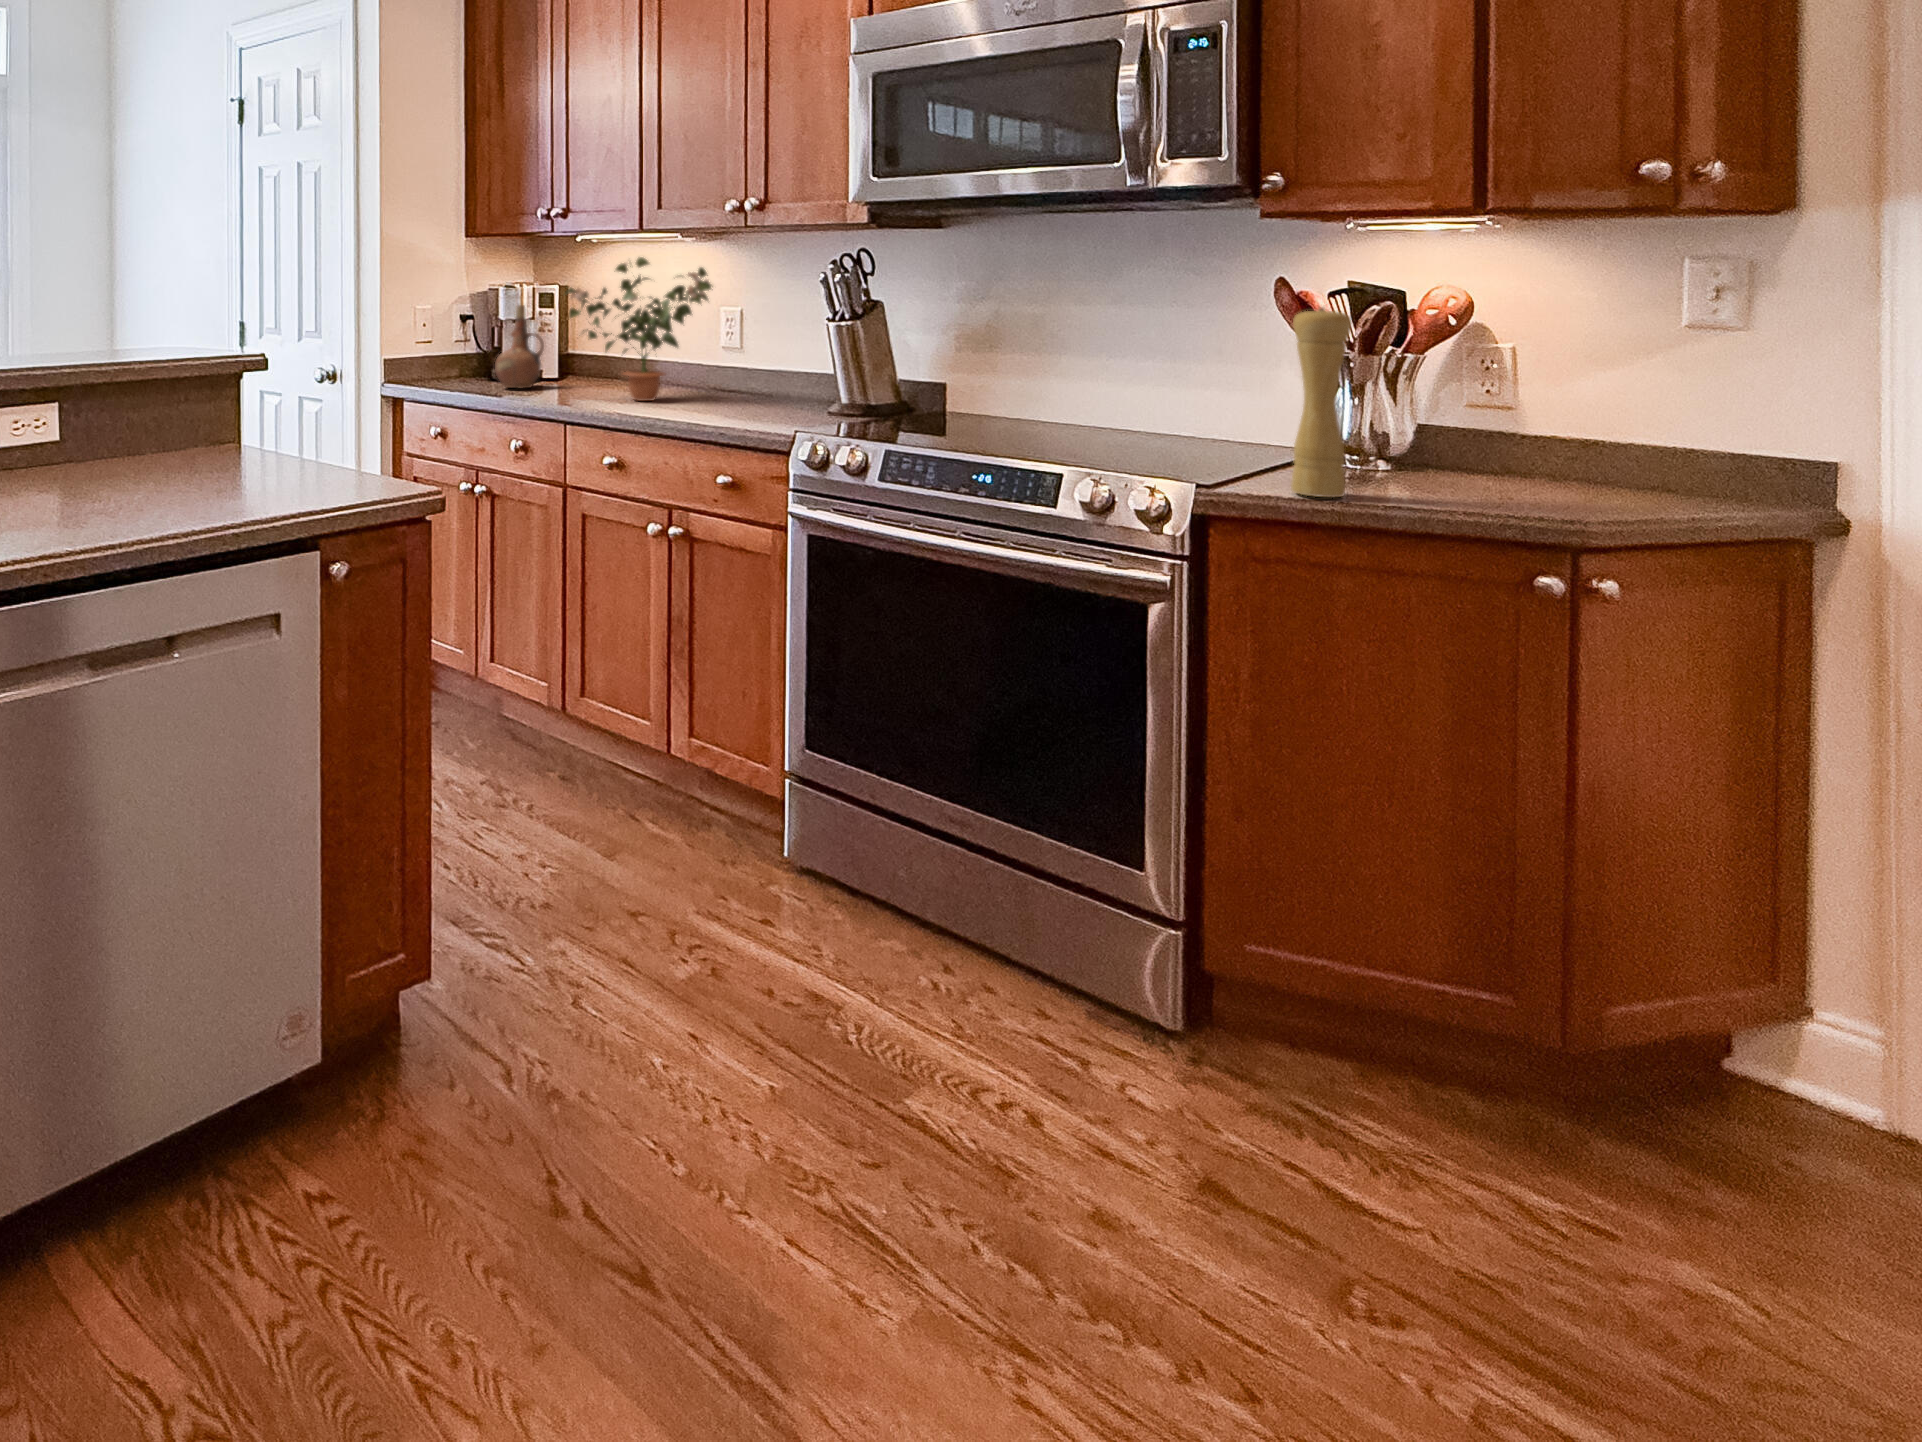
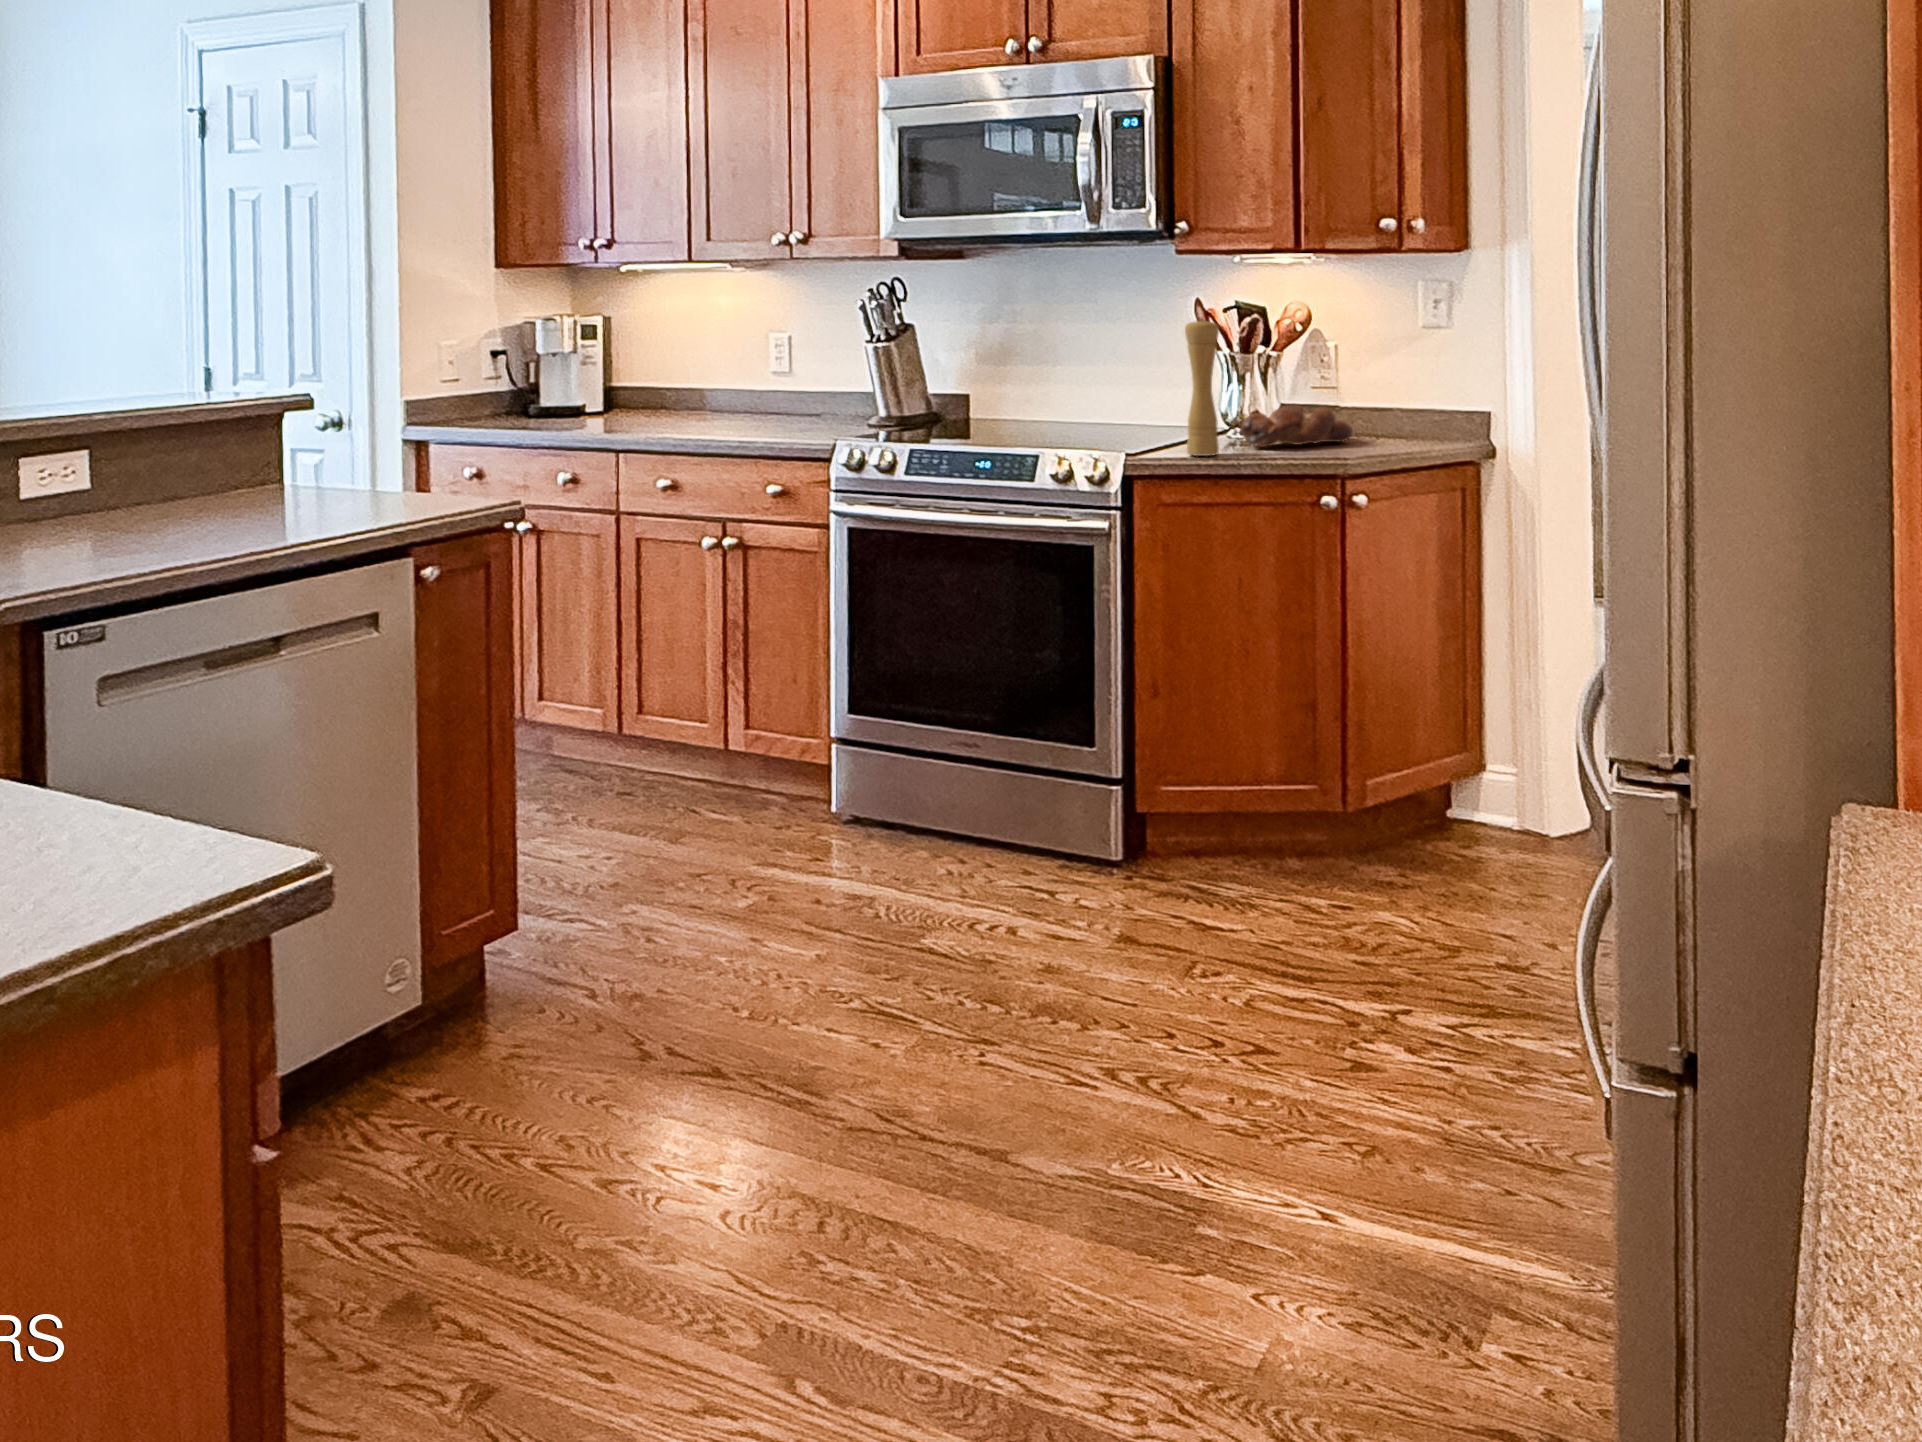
potted plant: present [566,257,713,401] -> none [609,286,764,426]
ceramic pitcher: present [495,305,544,388] -> none [534,335,587,422]
bread loaf: none [1370,428,1569,488] -> present [1240,405,1353,447]

